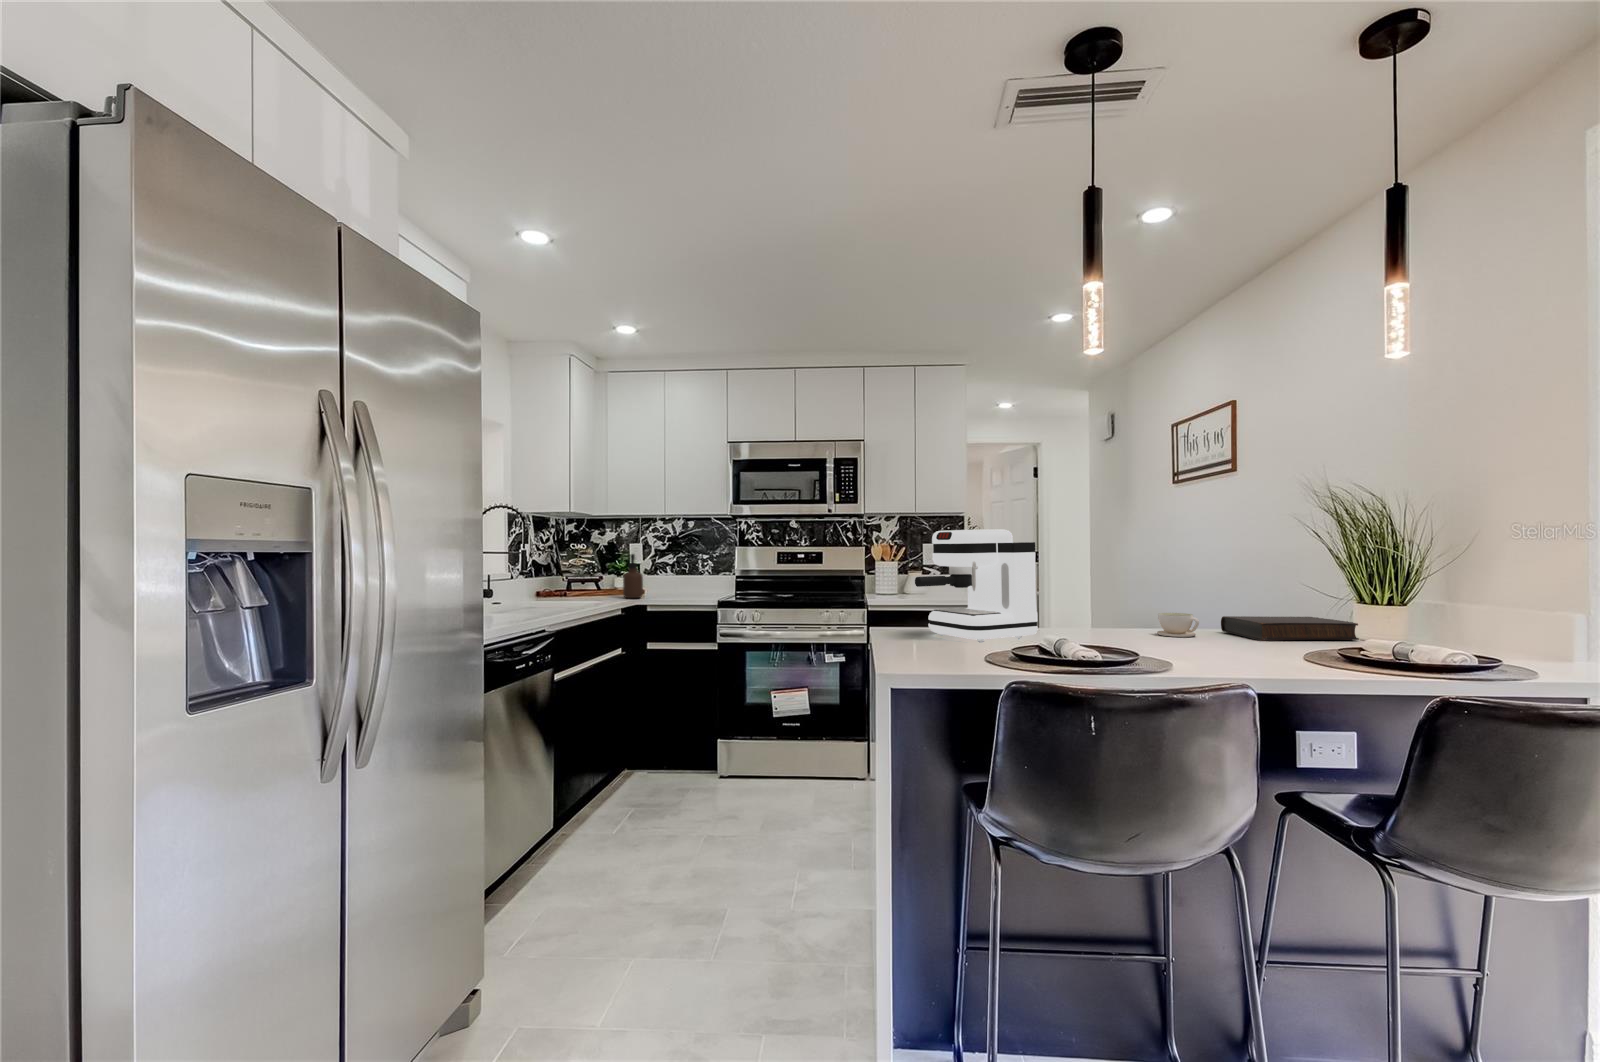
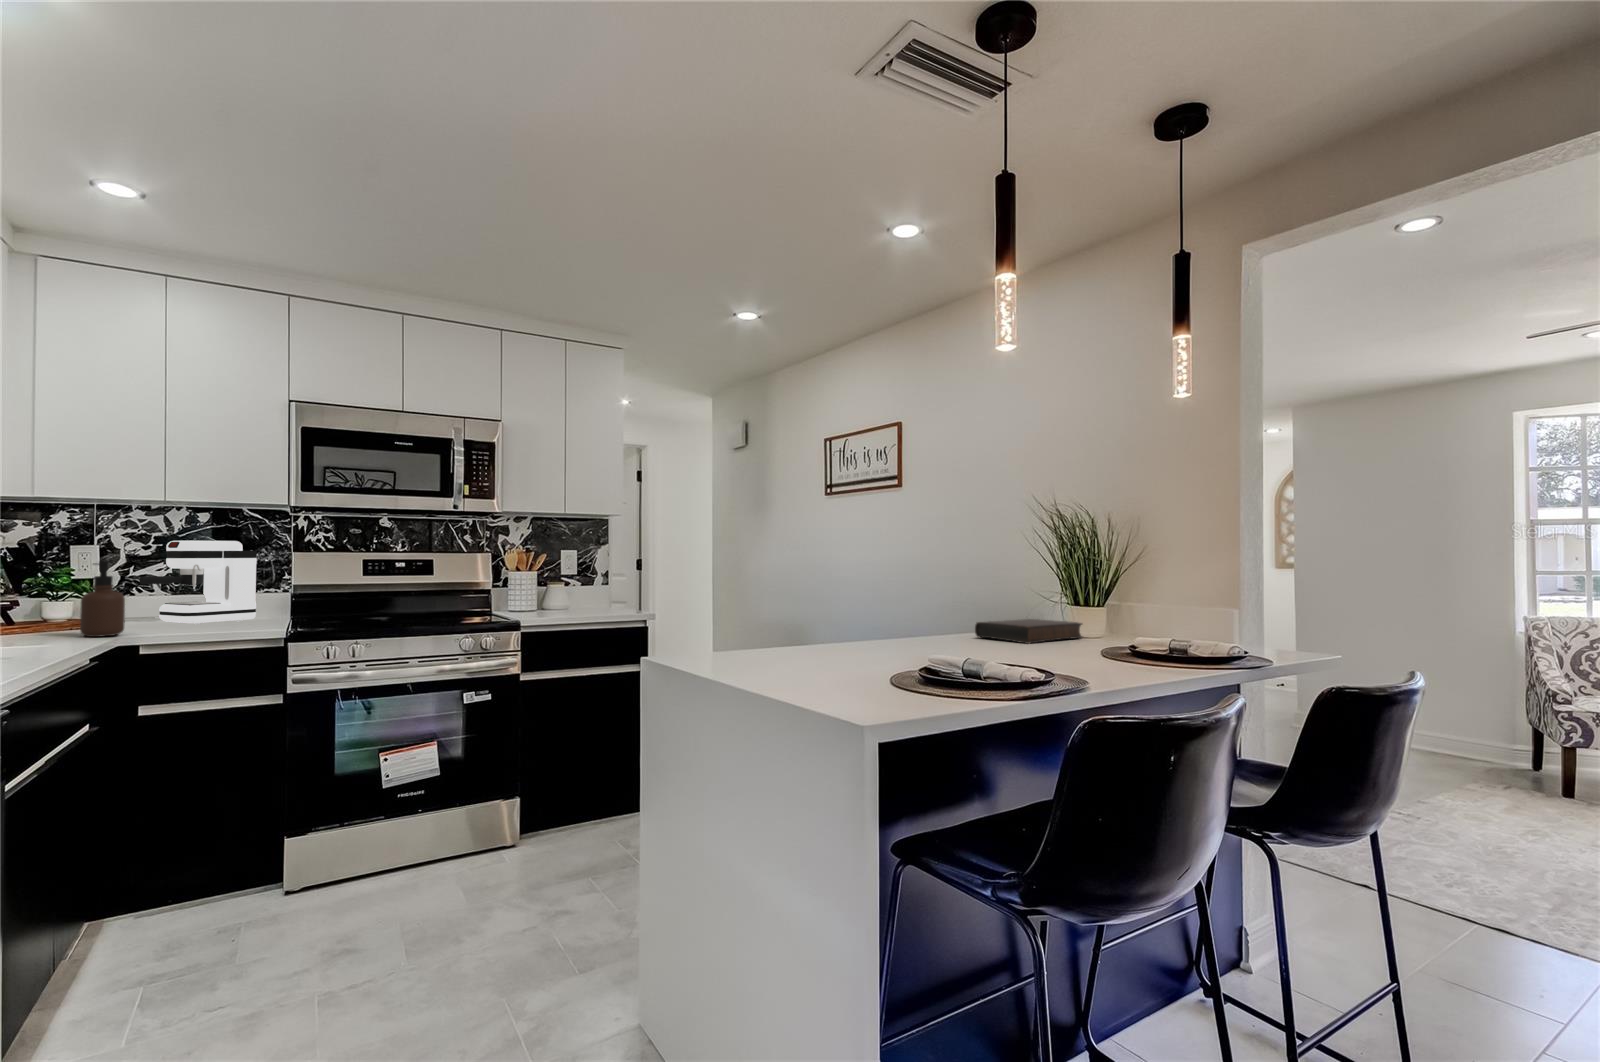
coffee maker: present [915,530,1038,642] -> present [140,540,257,625]
coffee cup: present [1157,613,1199,637] -> none [937,620,977,645]

